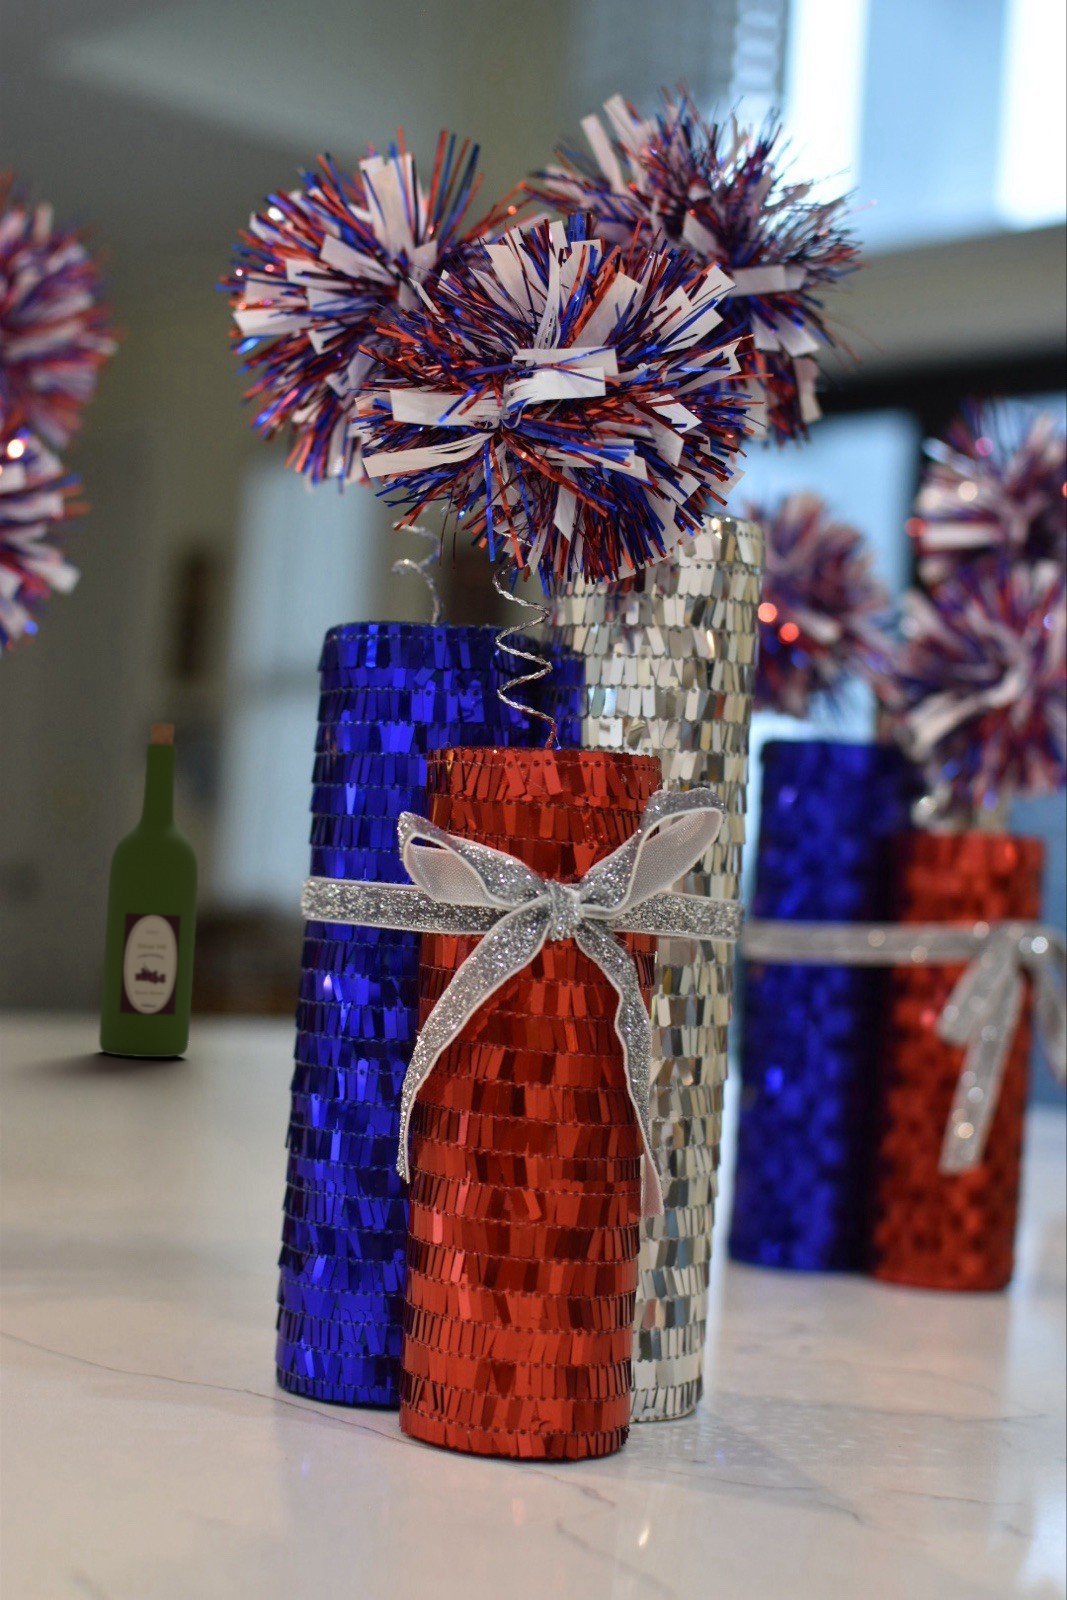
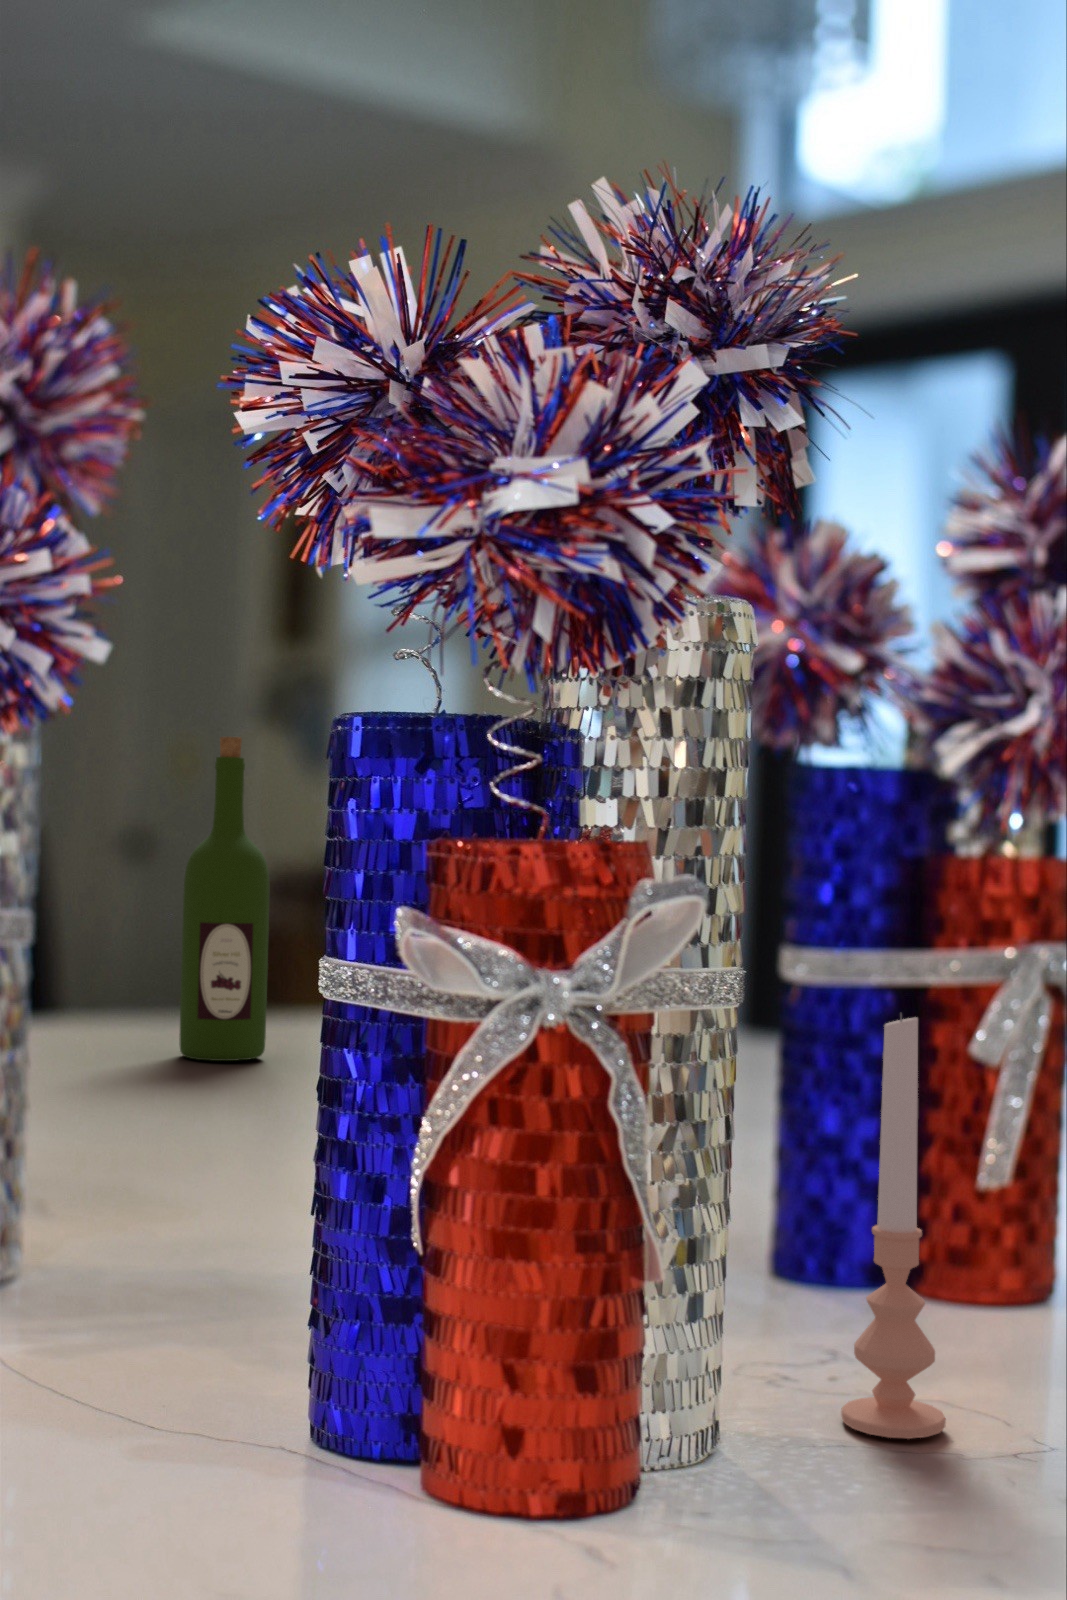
candle: none [822,962,930,1397] -> present [841,1014,946,1439]

